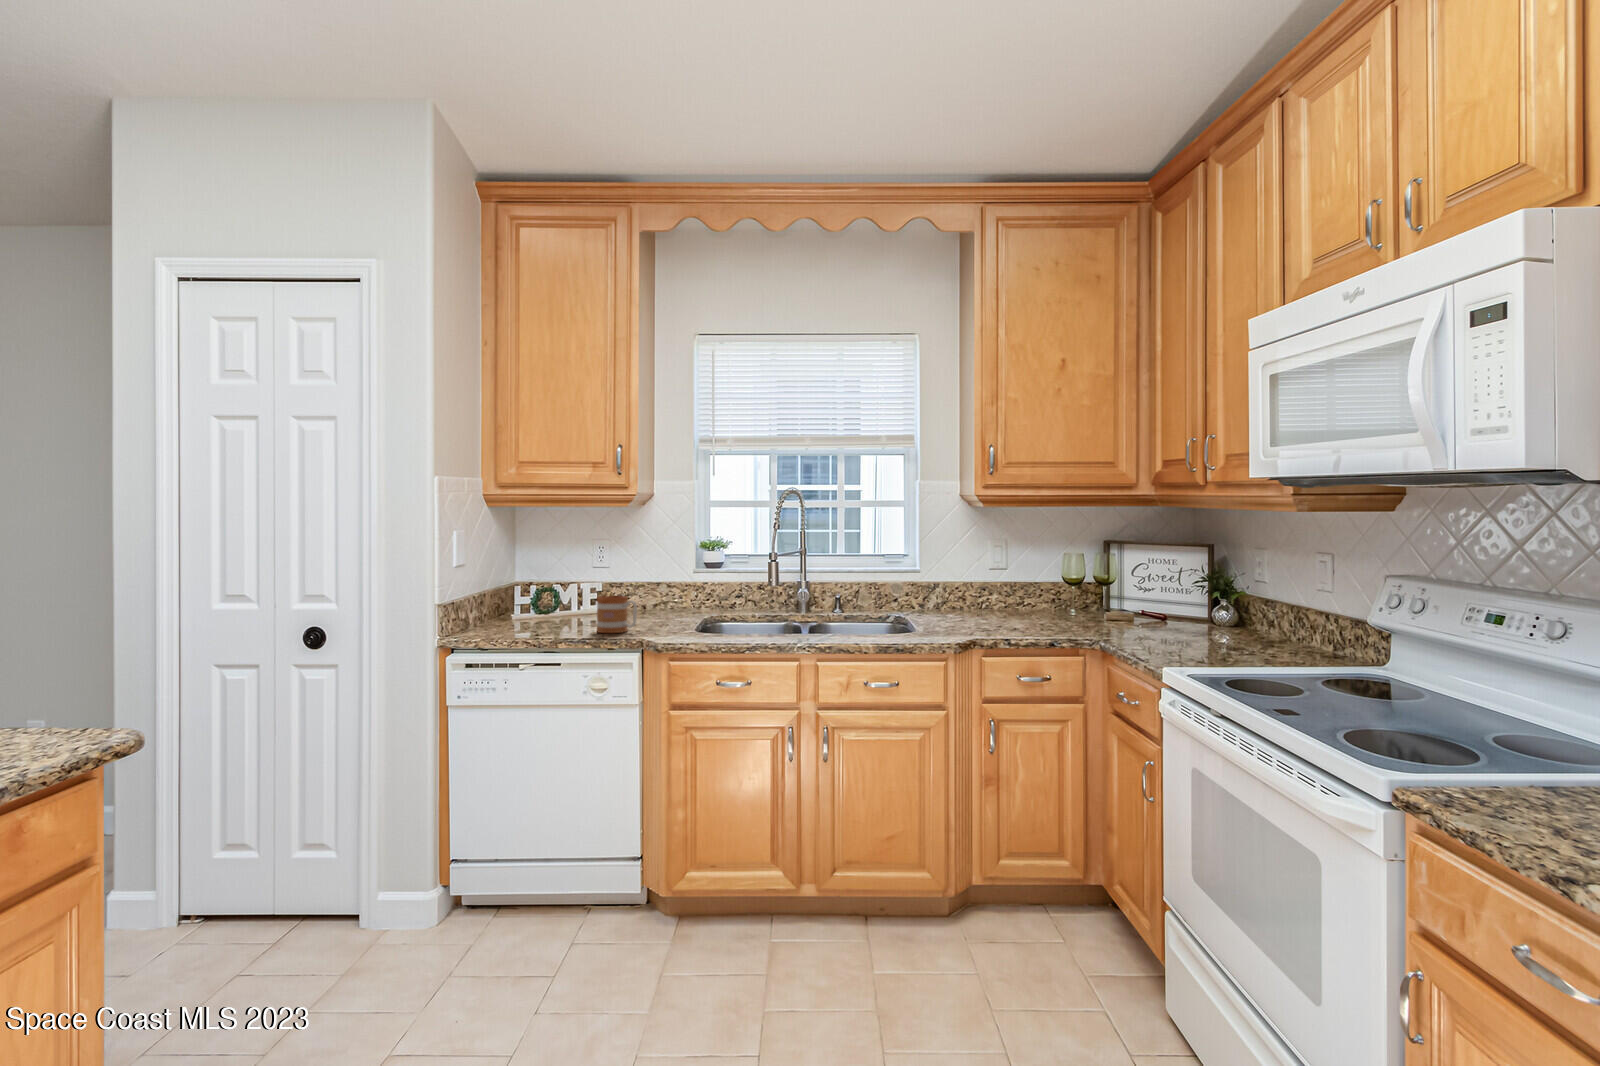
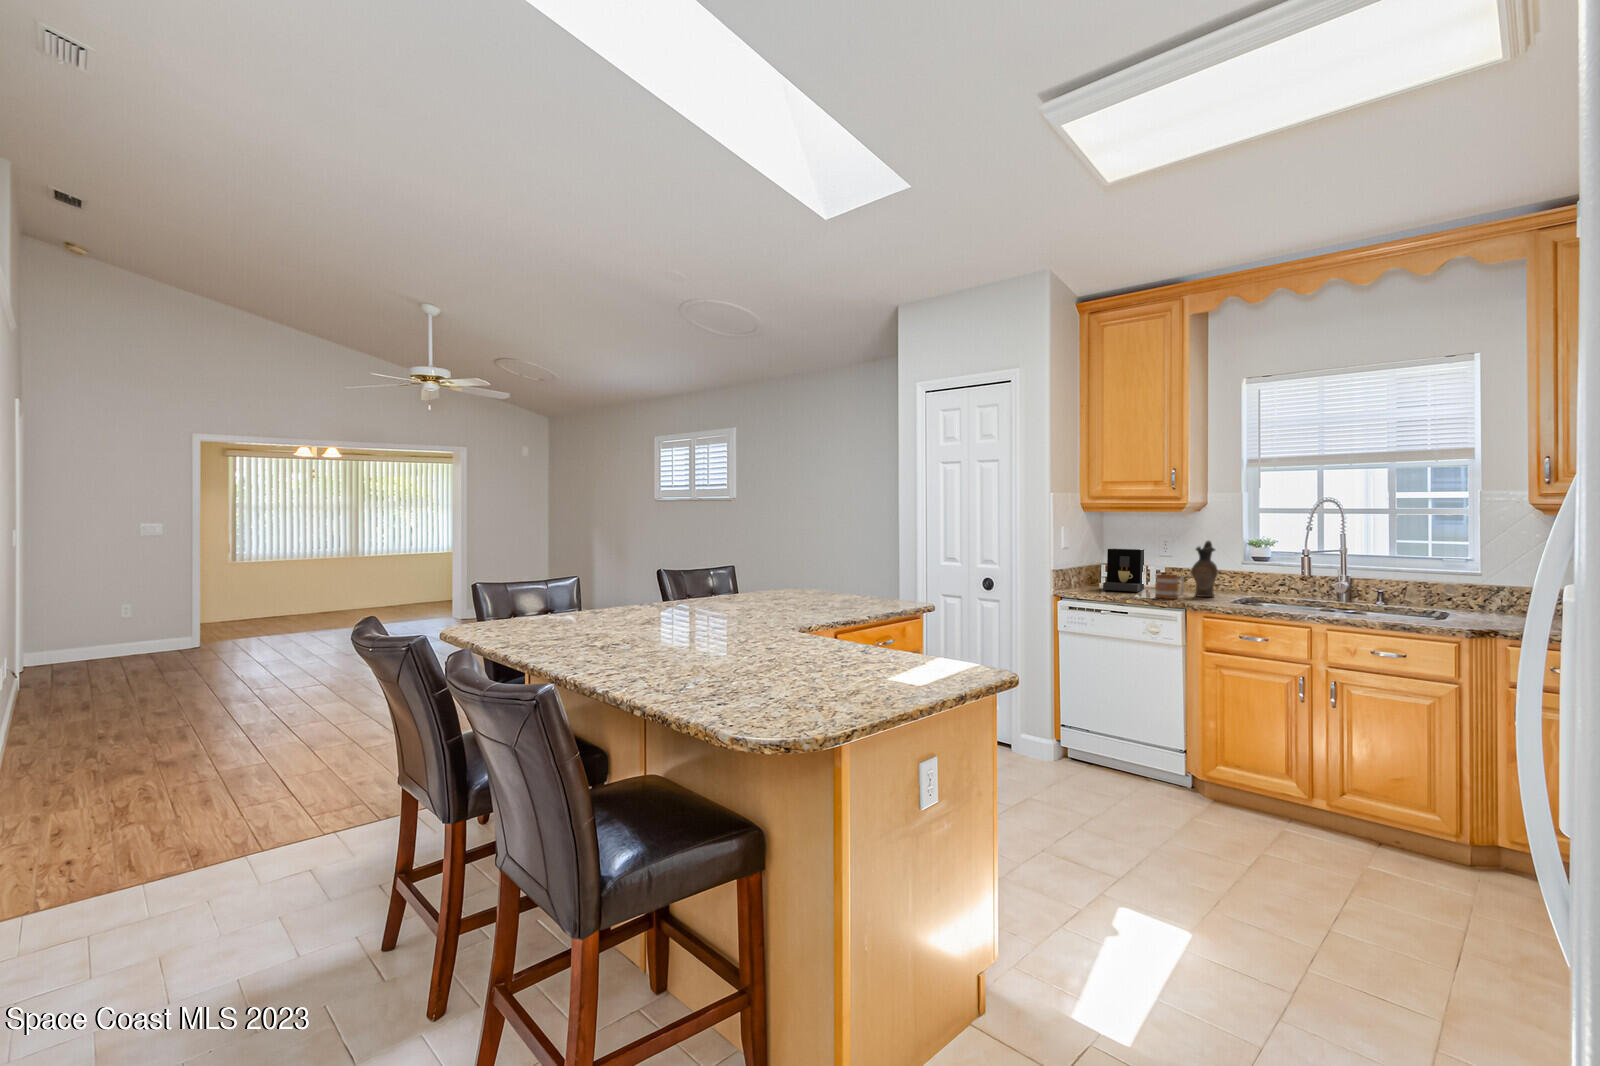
ceramic pitcher: none [639,543,671,623] -> present [1191,541,1218,597]
coffee maker: none [517,557,569,624] -> present [1103,549,1145,592]

